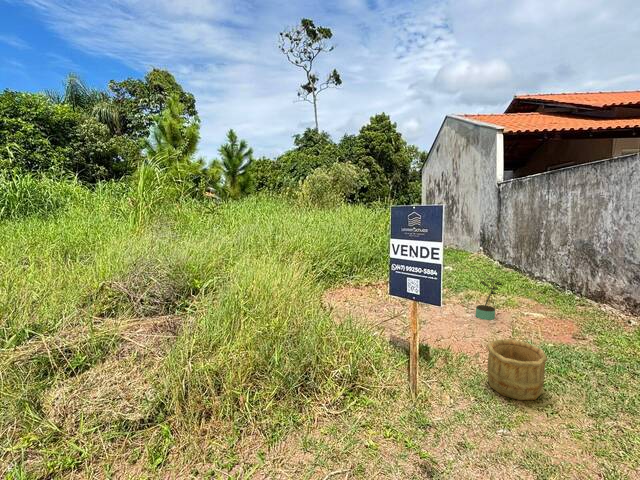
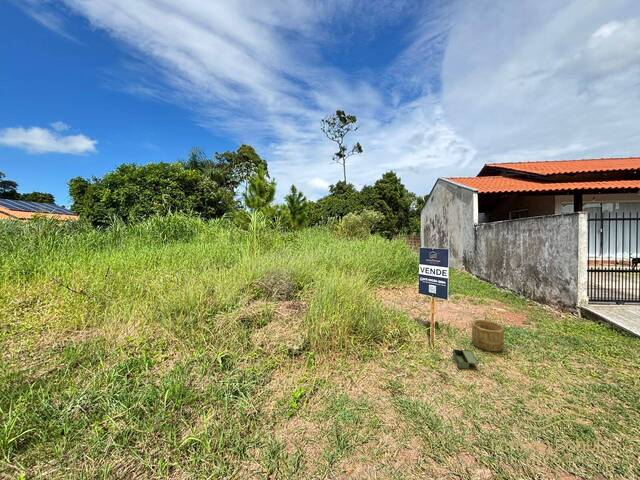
potted plant: present [472,261,502,320] -> none [459,276,482,311]
toolbox: none [450,402,499,446] -> present [453,349,479,369]

